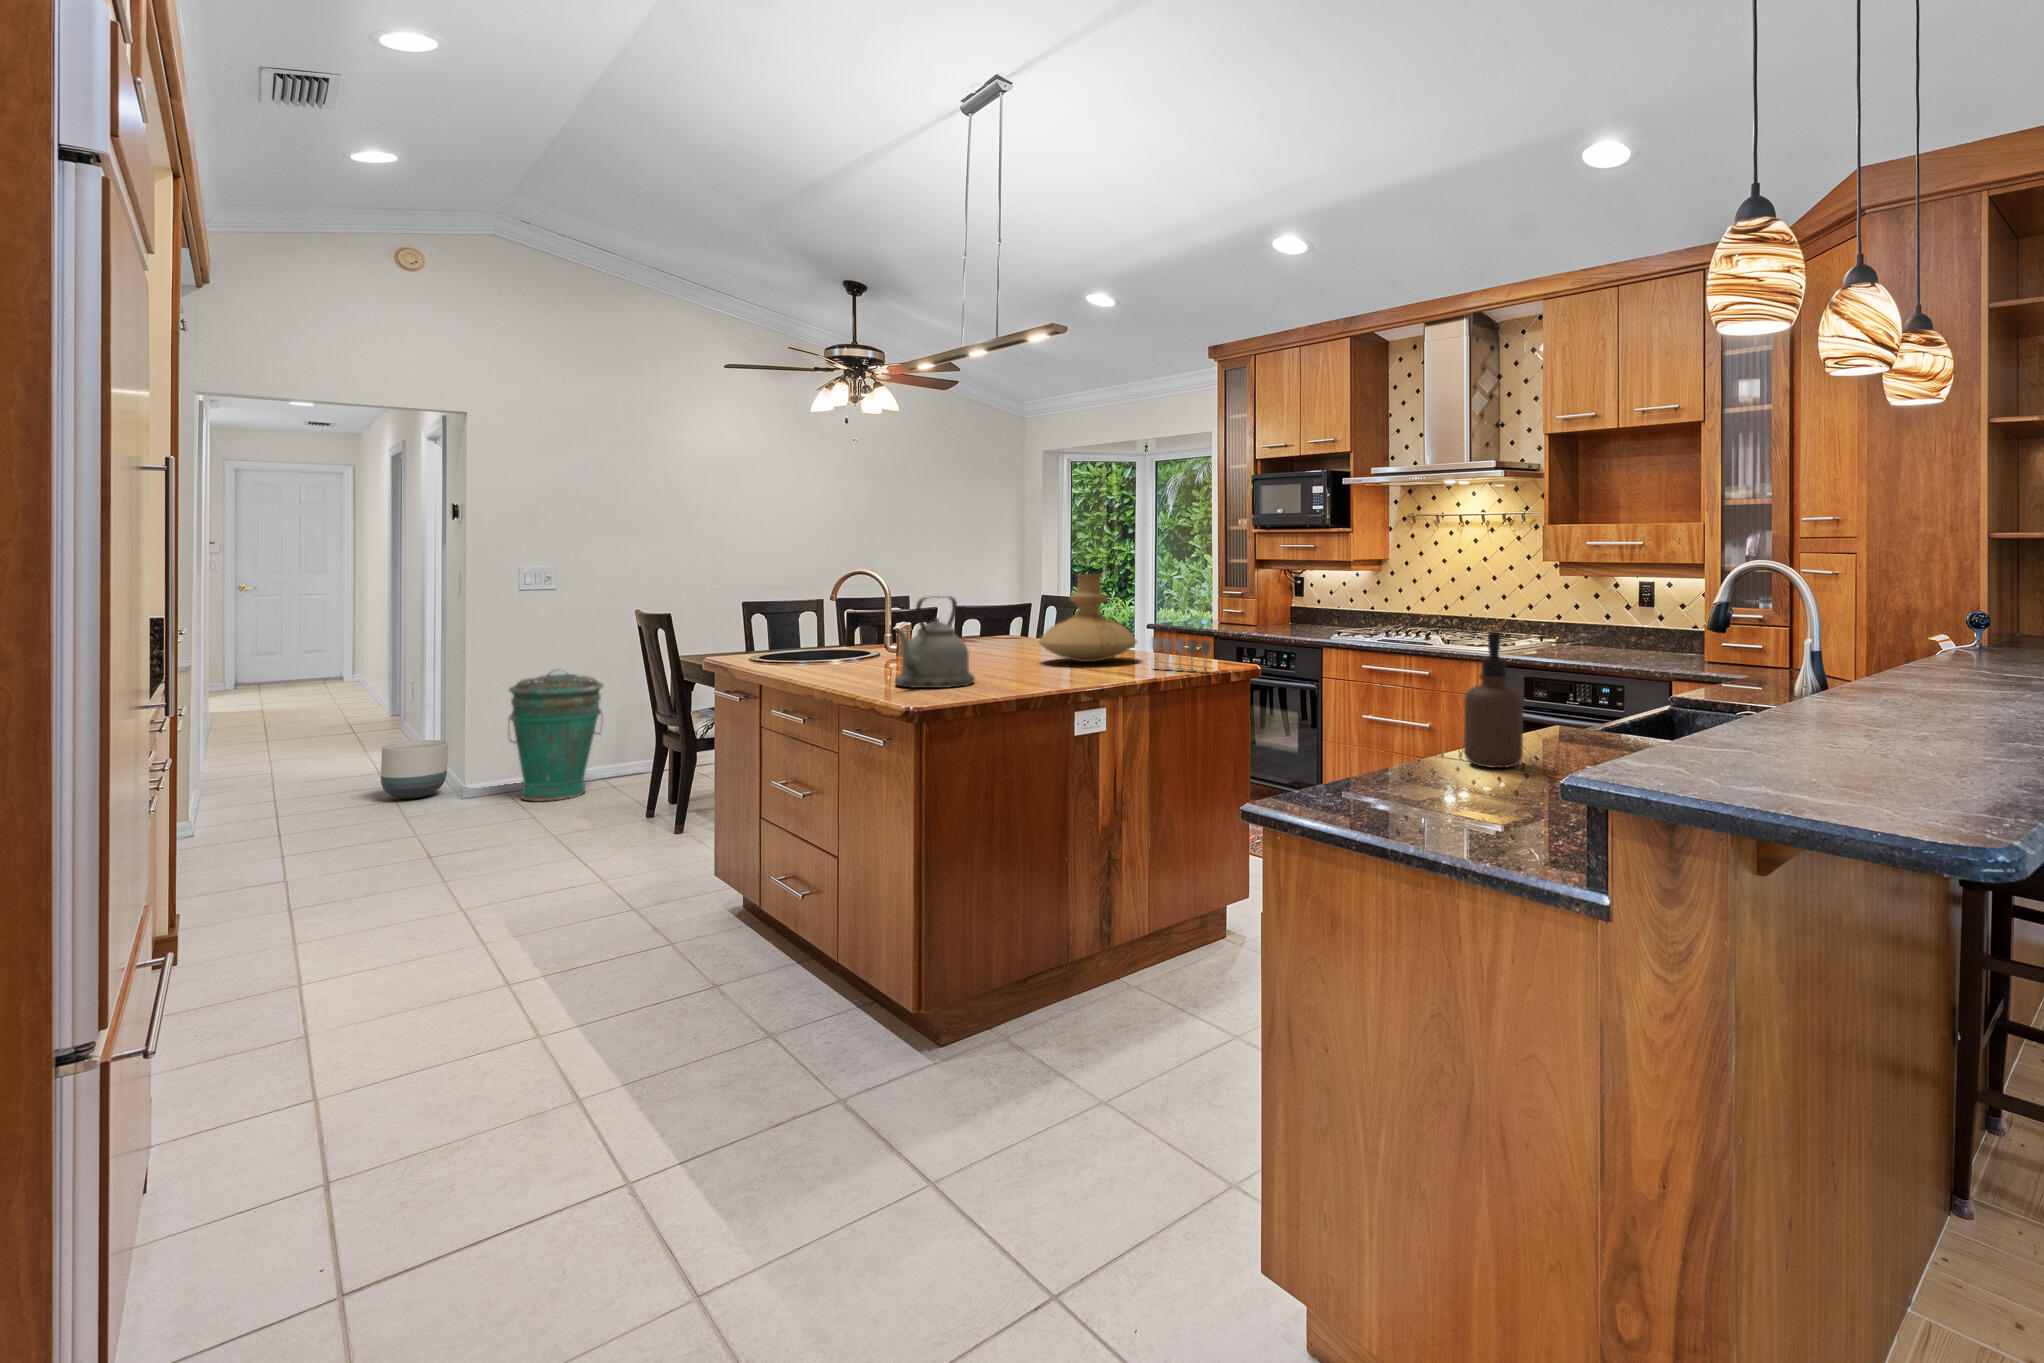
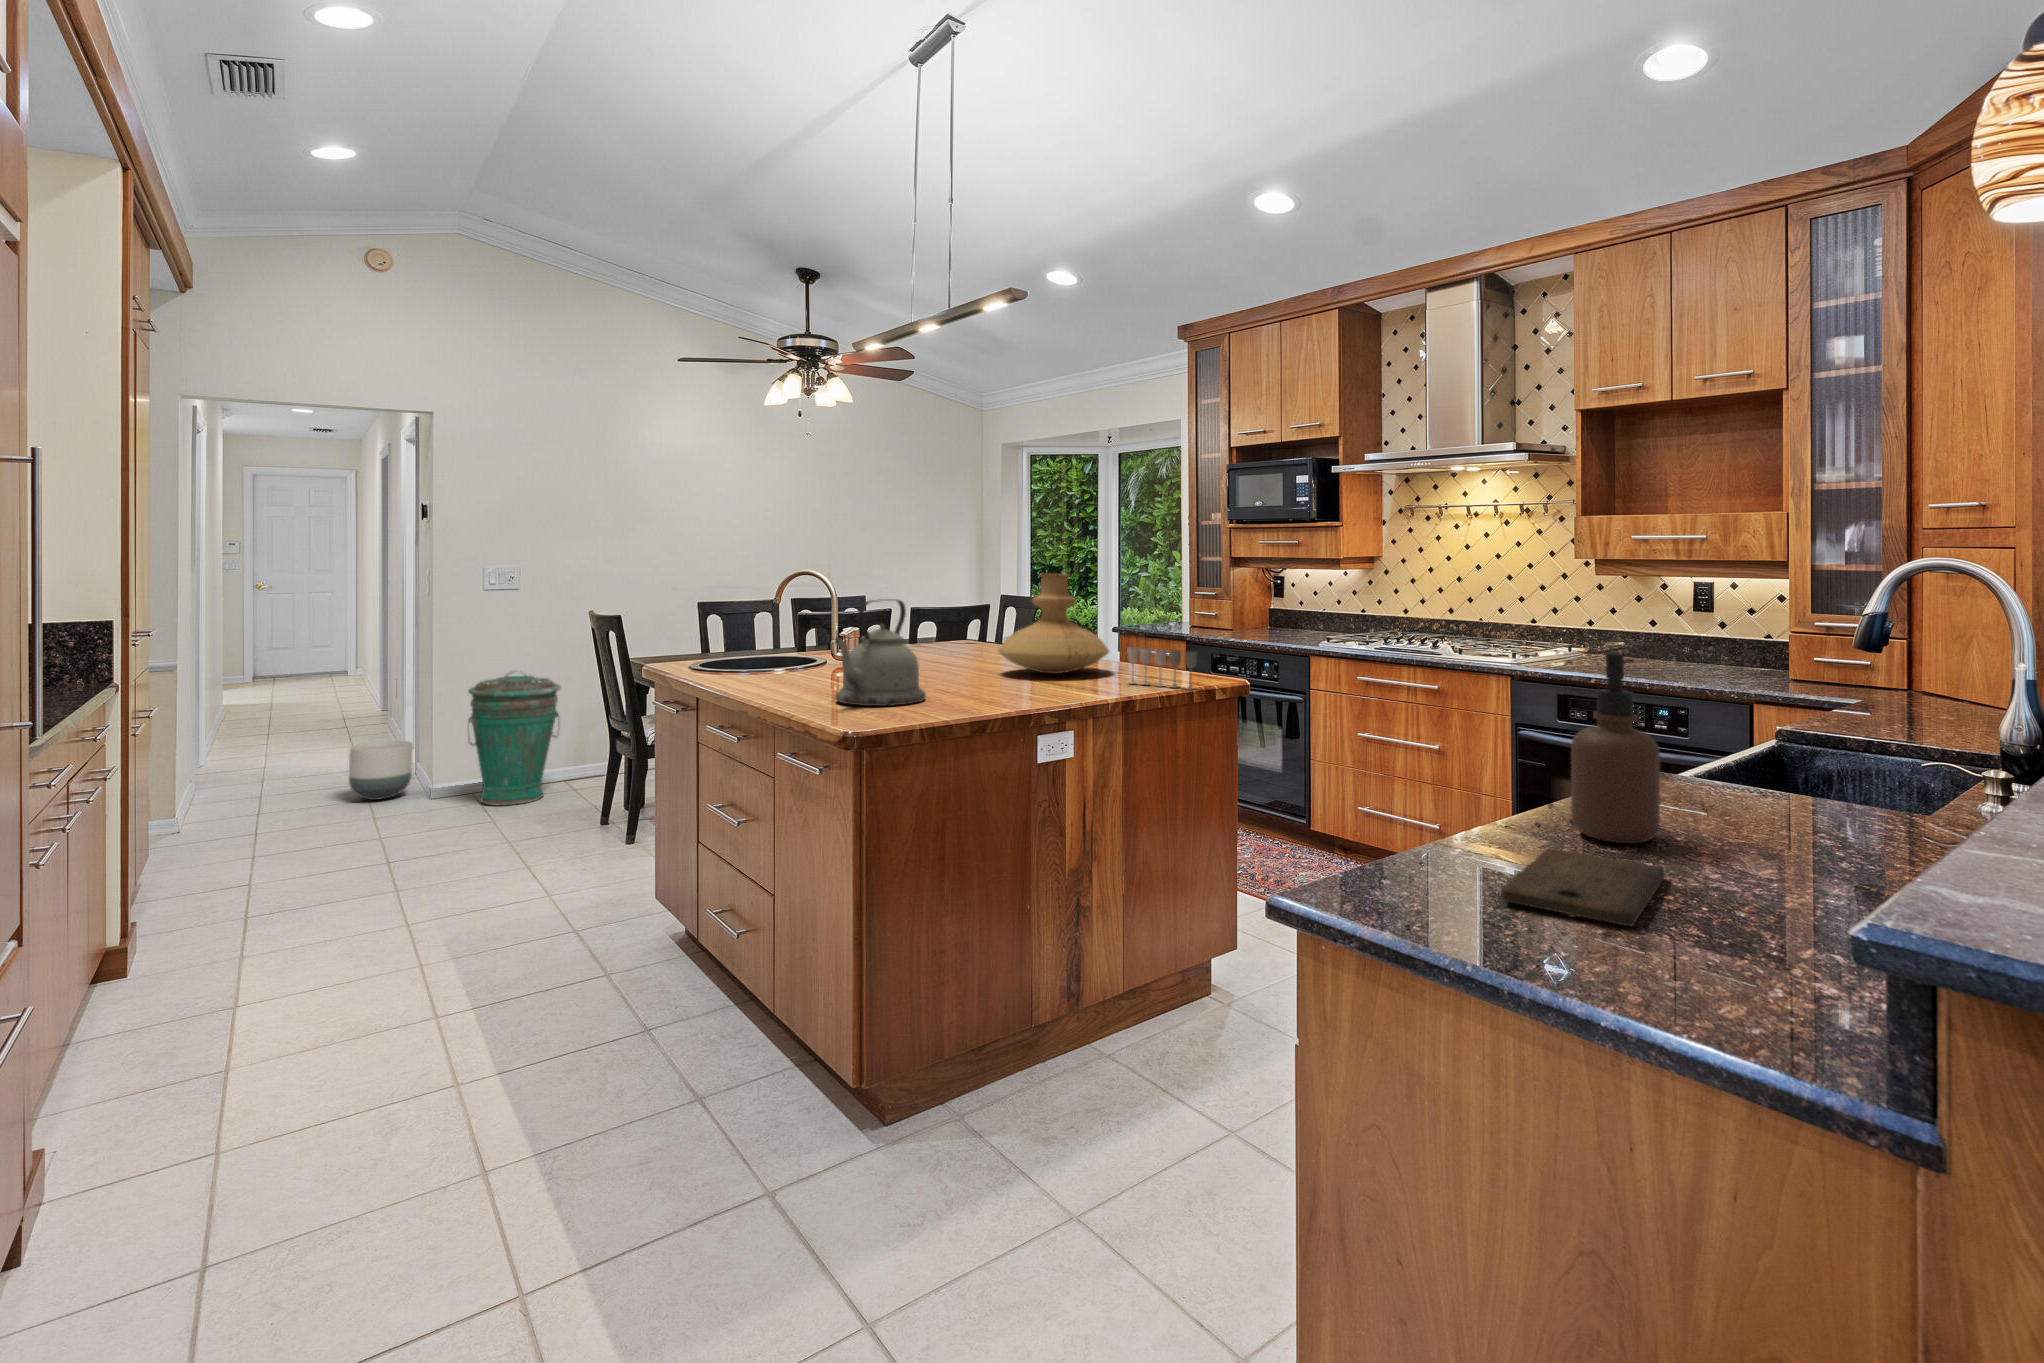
cutting board: none [1393,770,1511,811] -> present [1502,848,1664,926]

